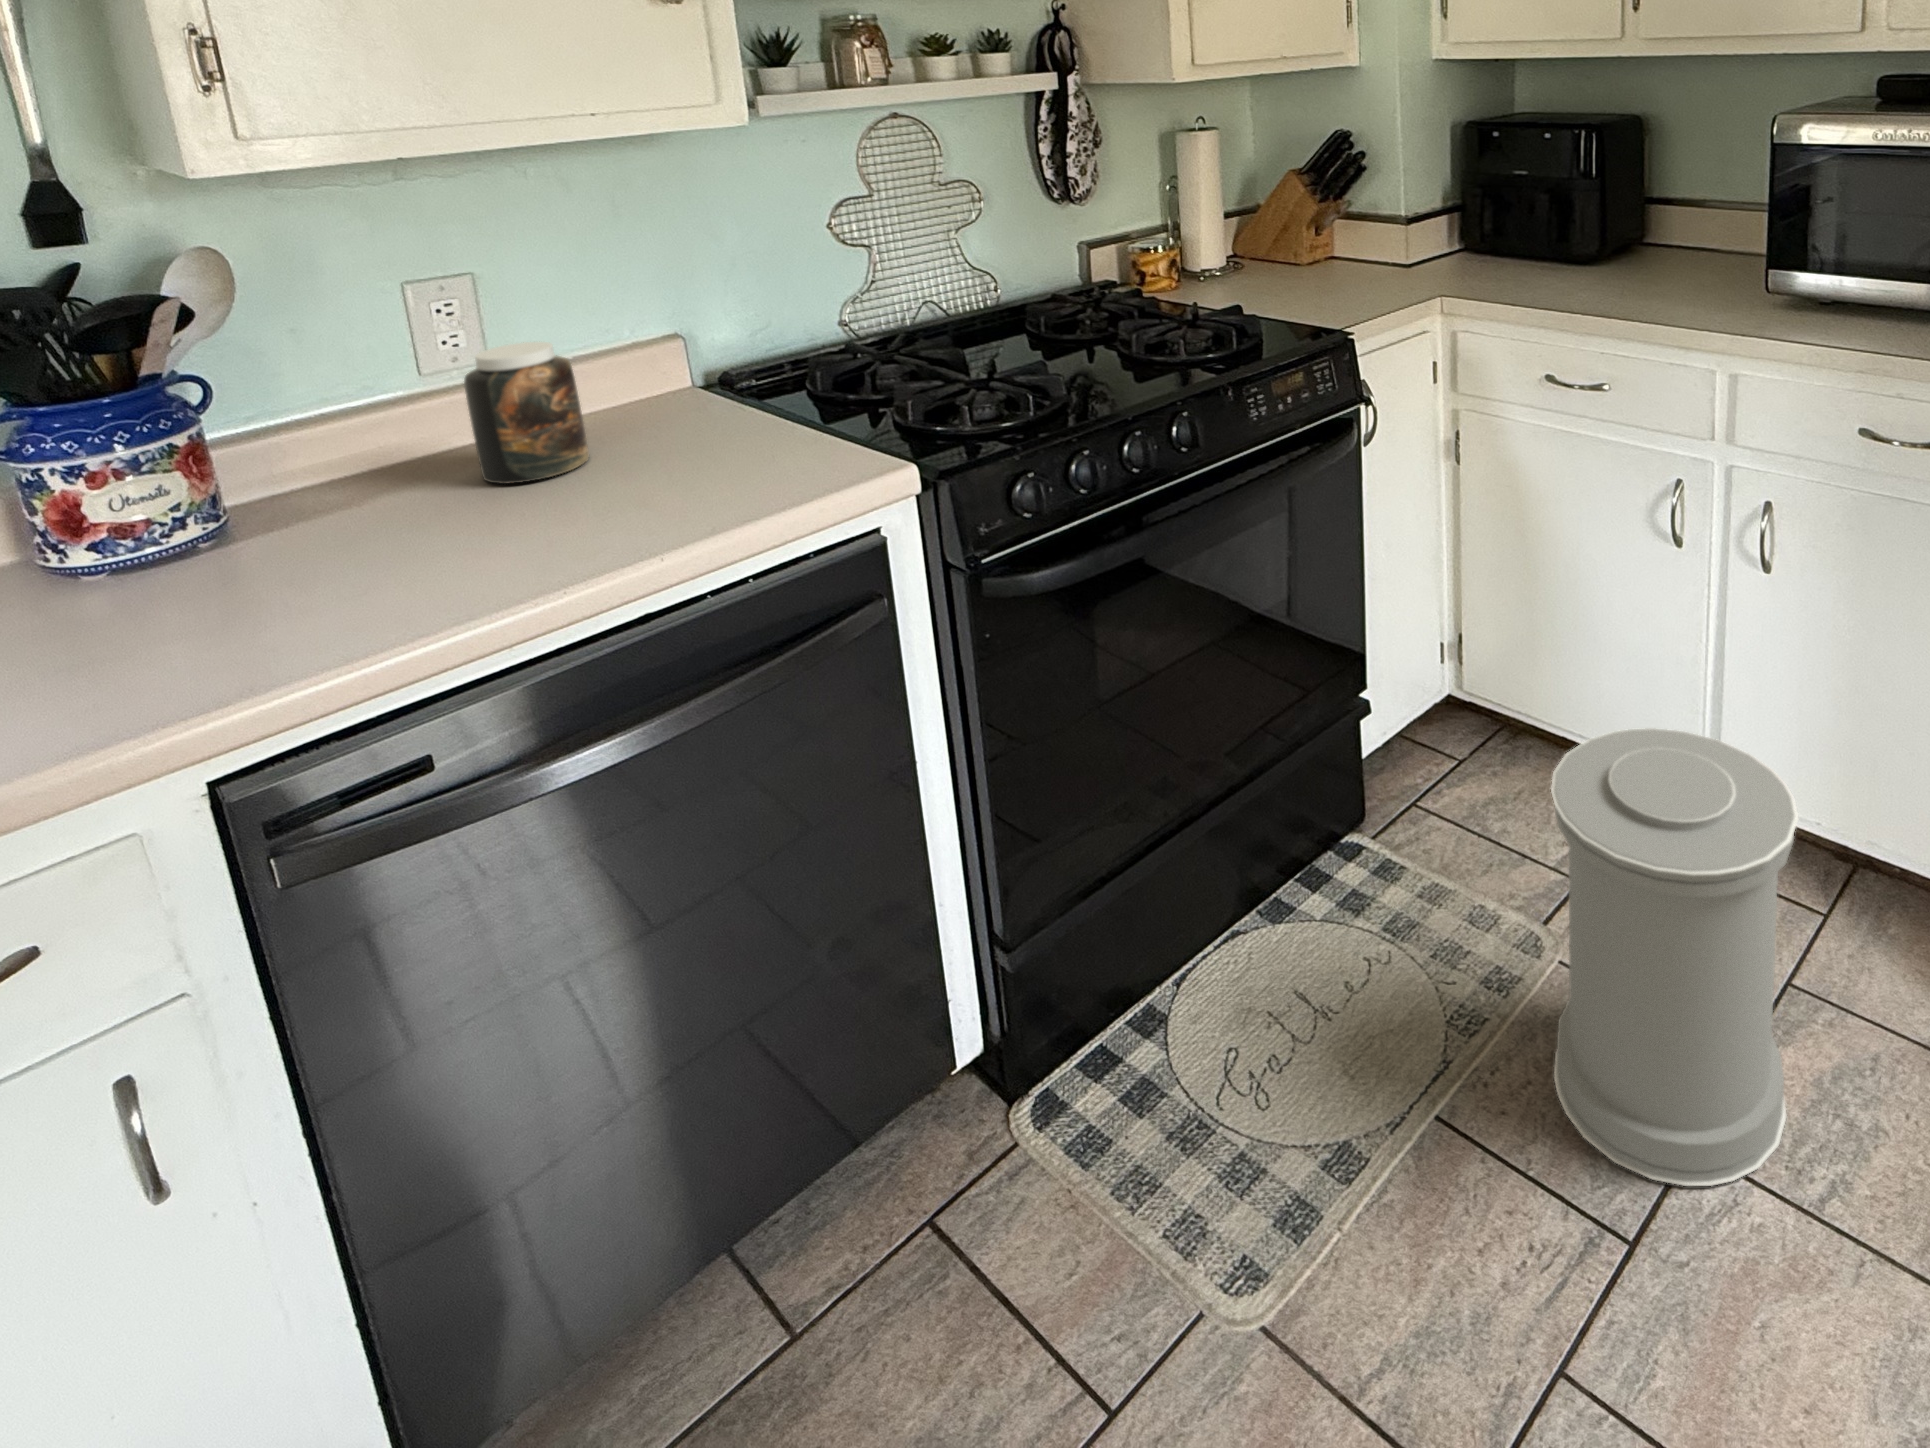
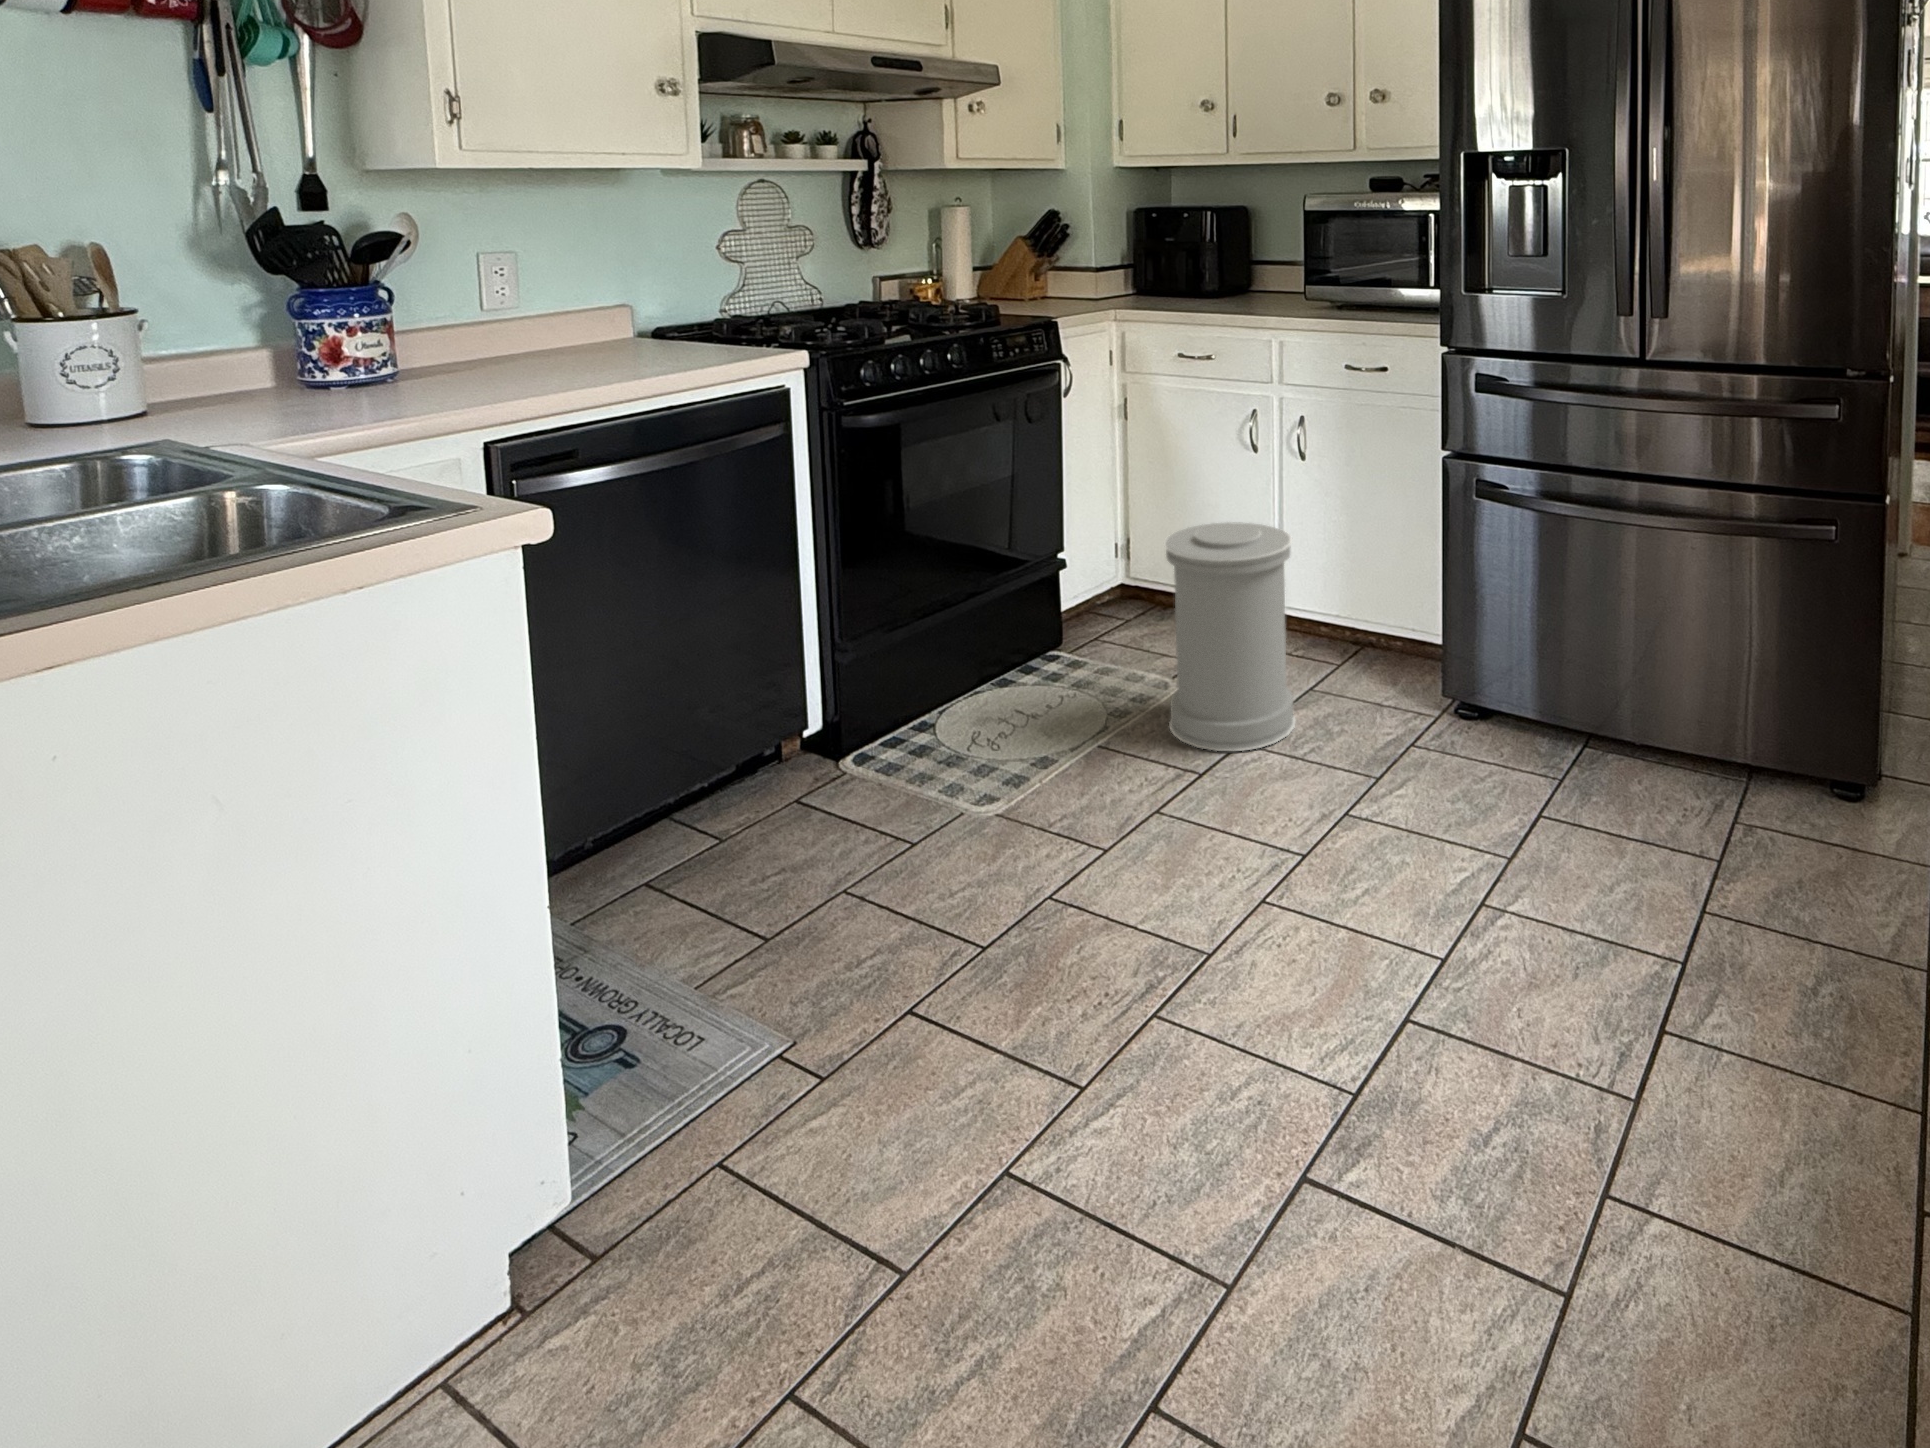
jar: present [464,342,589,484] -> none [534,285,600,362]

